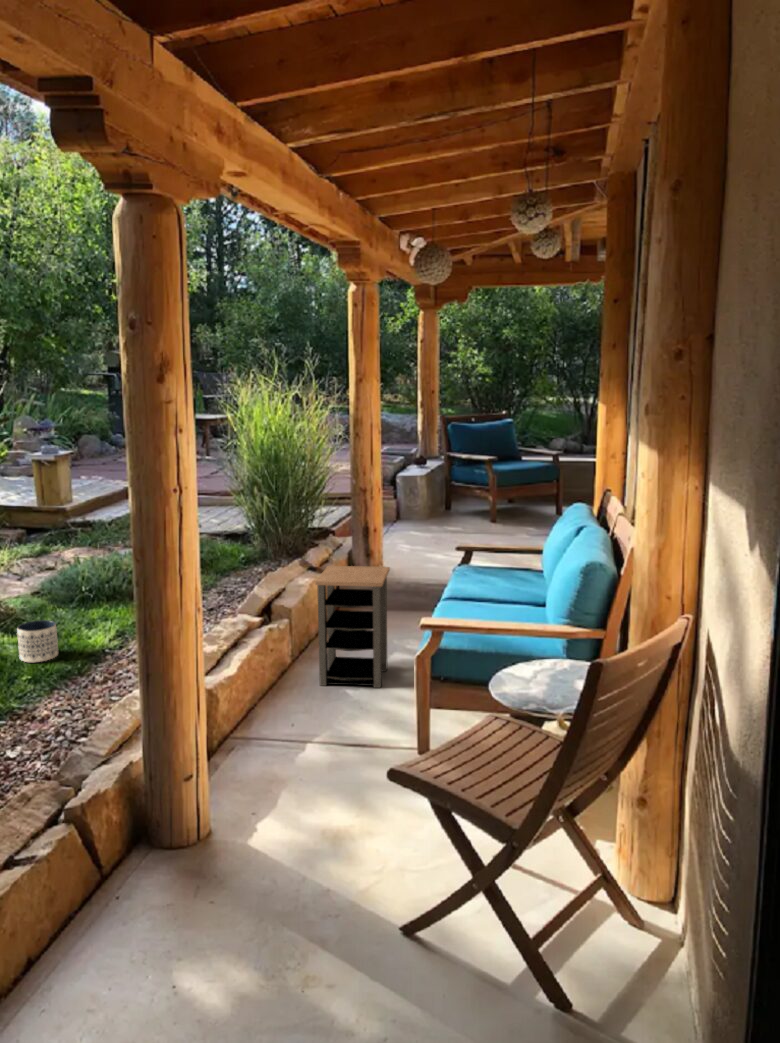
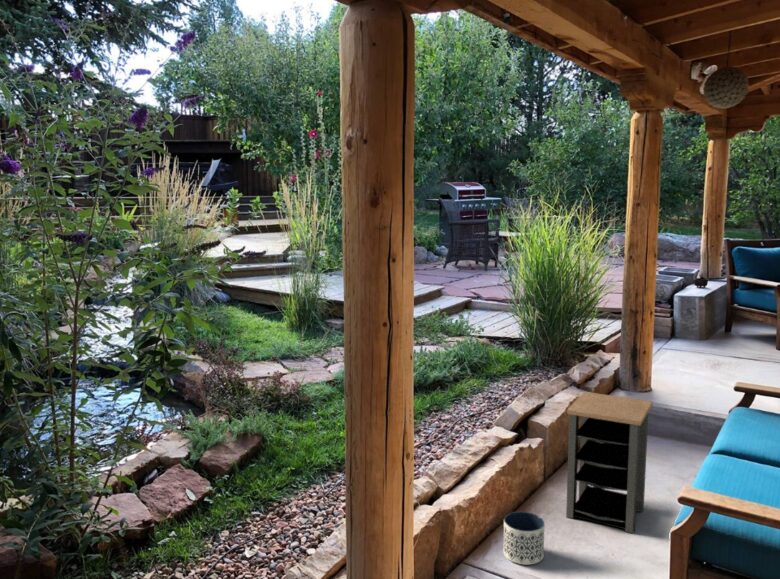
planter: present [17,620,58,662] -> present [503,512,544,565]

